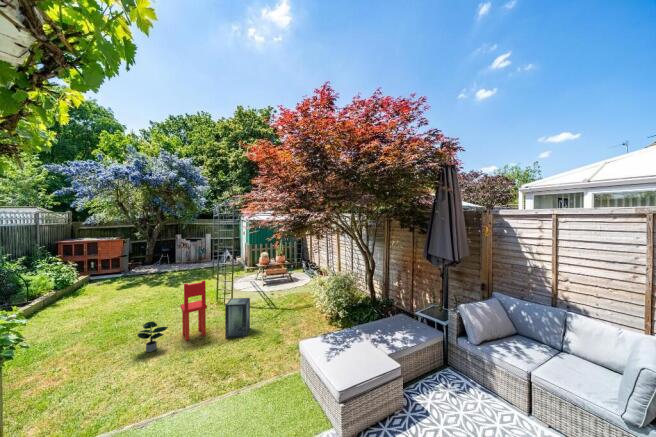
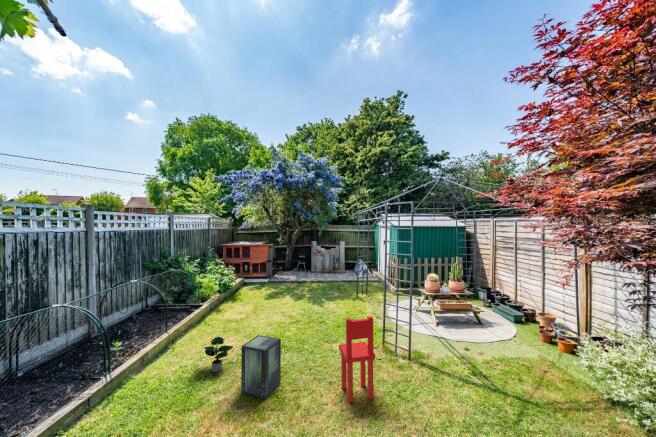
storage box: present [225,298,250,338] -> present [241,335,281,399]
potted plant: present [138,322,168,352] -> present [204,337,233,372]

